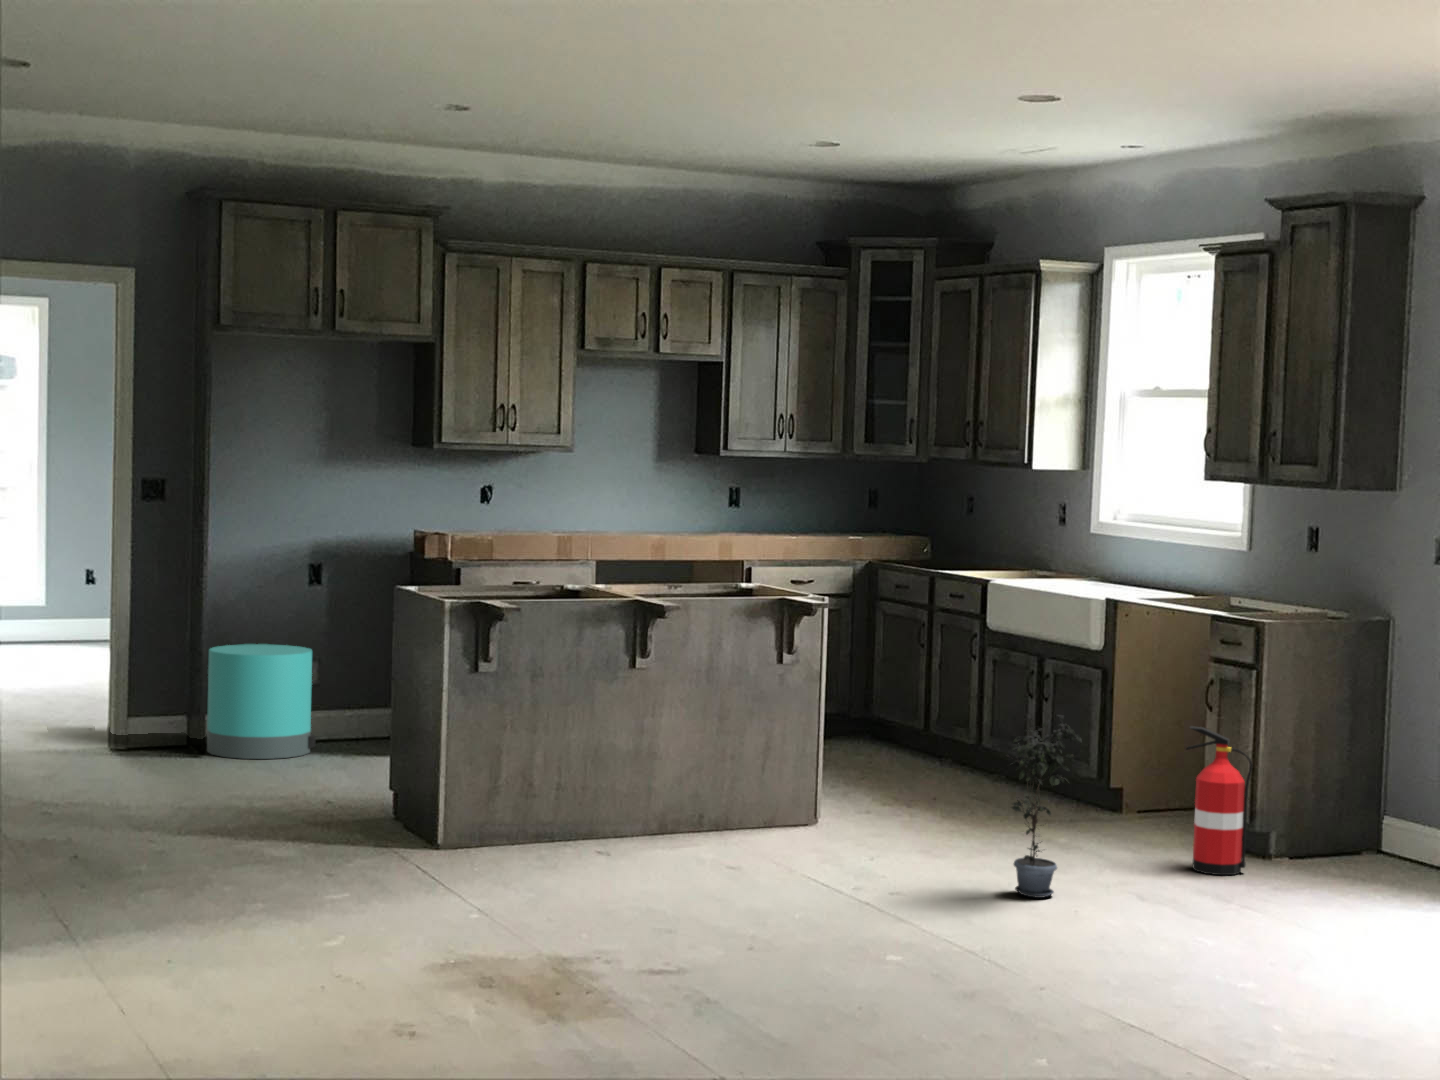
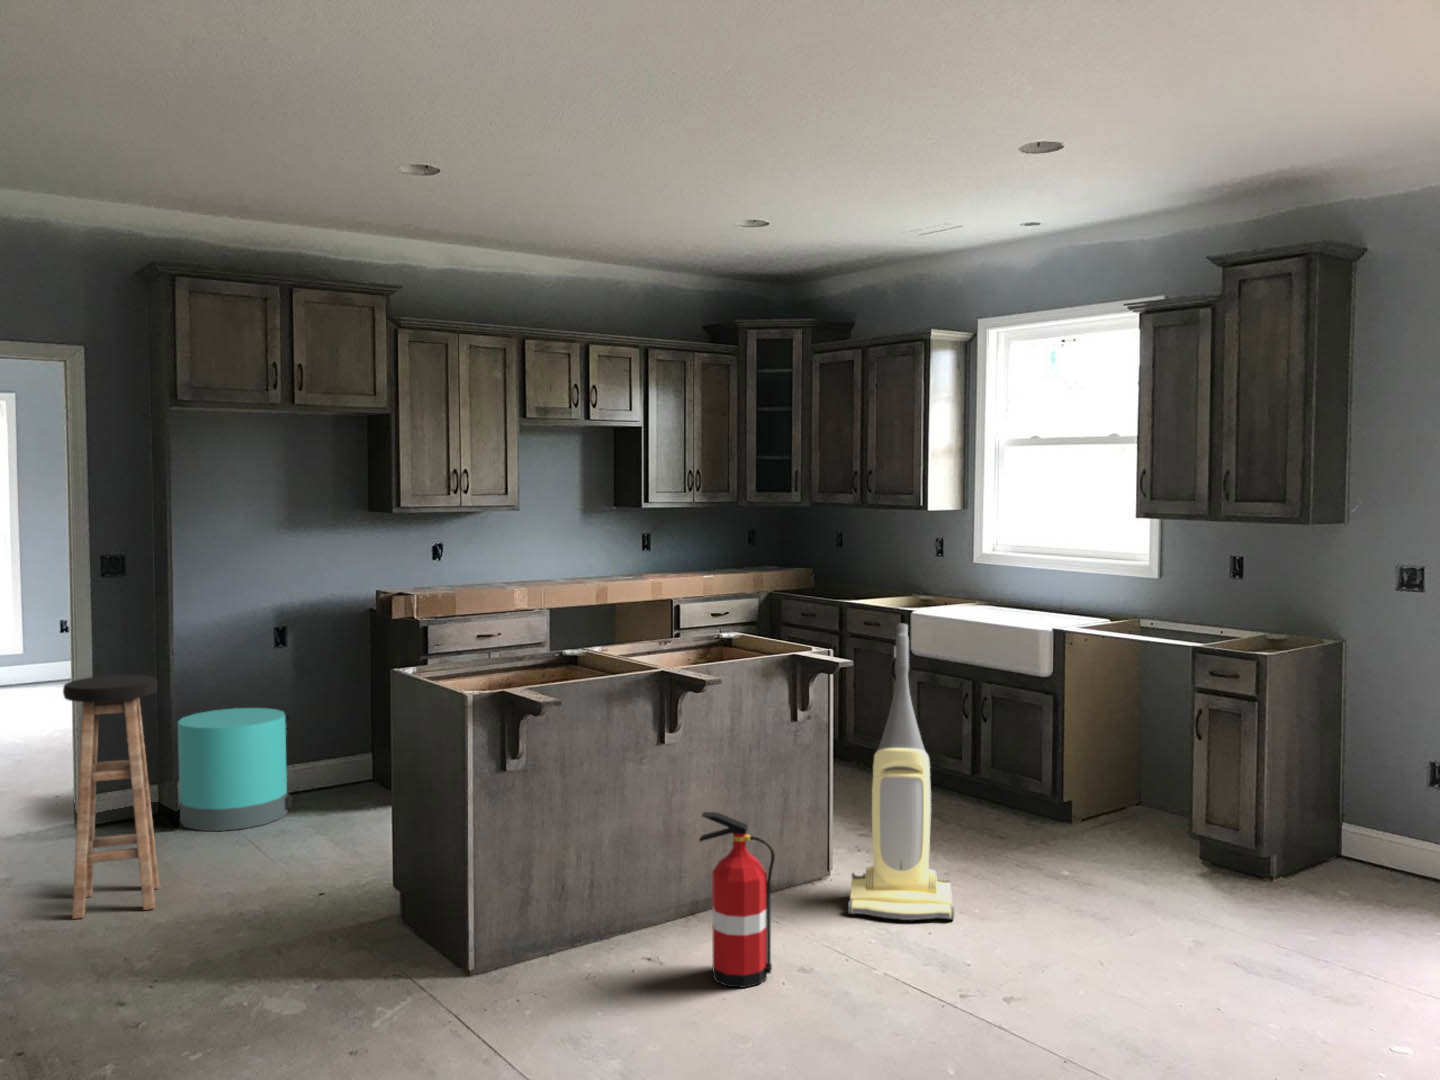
vacuum cleaner: none [805,569,915,854] -> present [848,624,954,920]
bar stool: none [114,584,194,795] -> present [63,675,159,919]
potted plant: present [1012,715,1082,898] -> none [1111,787,1207,991]
fire extinguisher: present [1186,726,1253,875] -> present [699,812,775,988]

